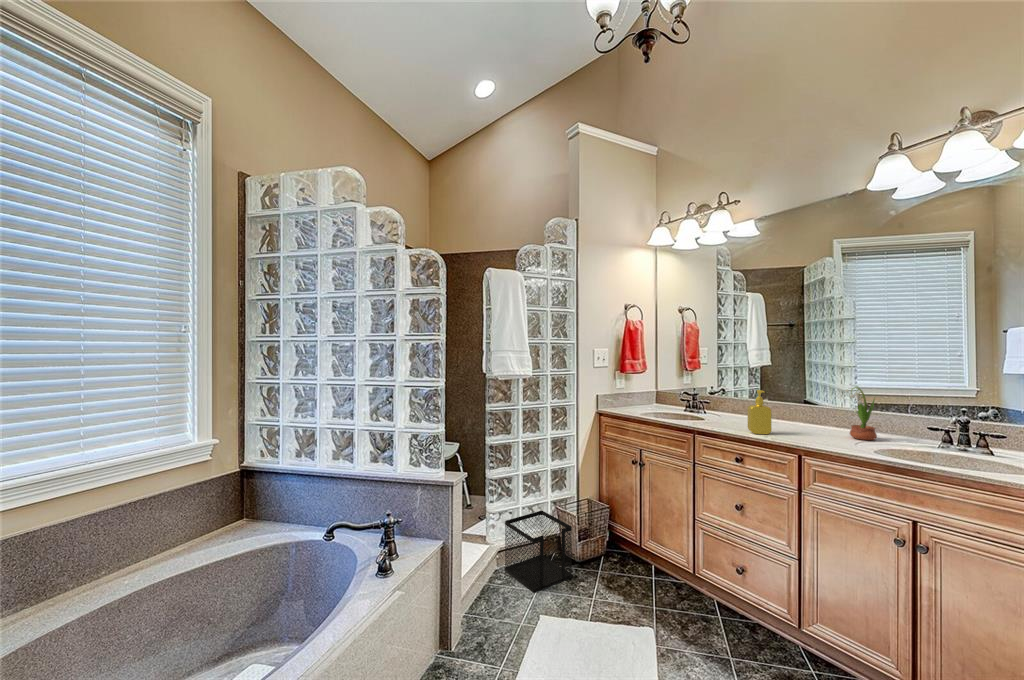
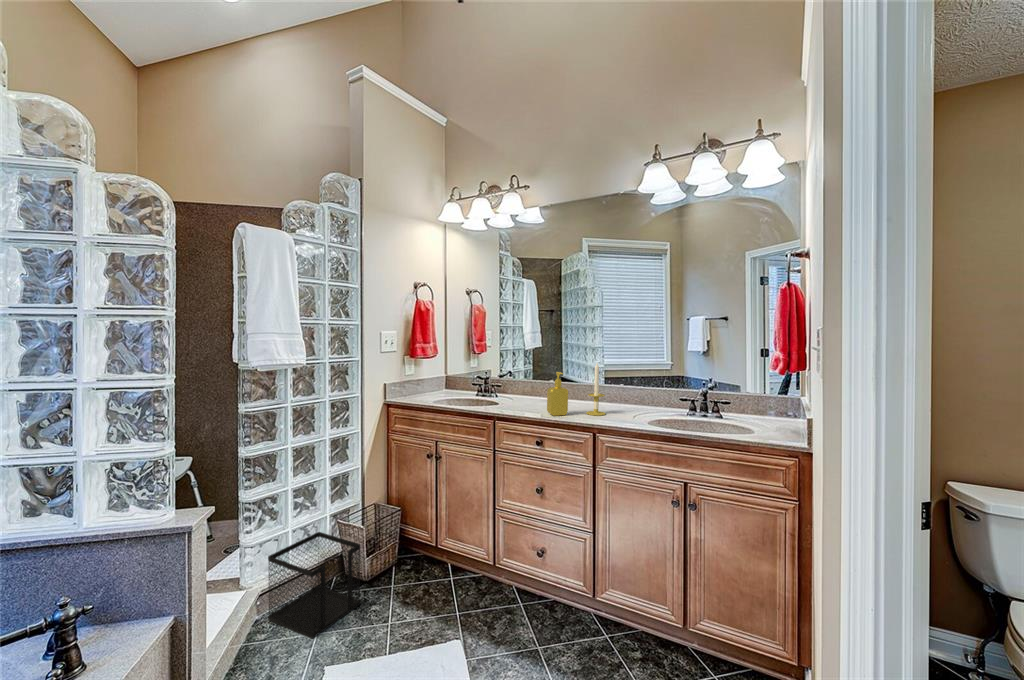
candle: none [795,381,820,438] -> present [586,363,605,416]
potted flower: present [845,387,877,440] -> none [624,365,647,413]

